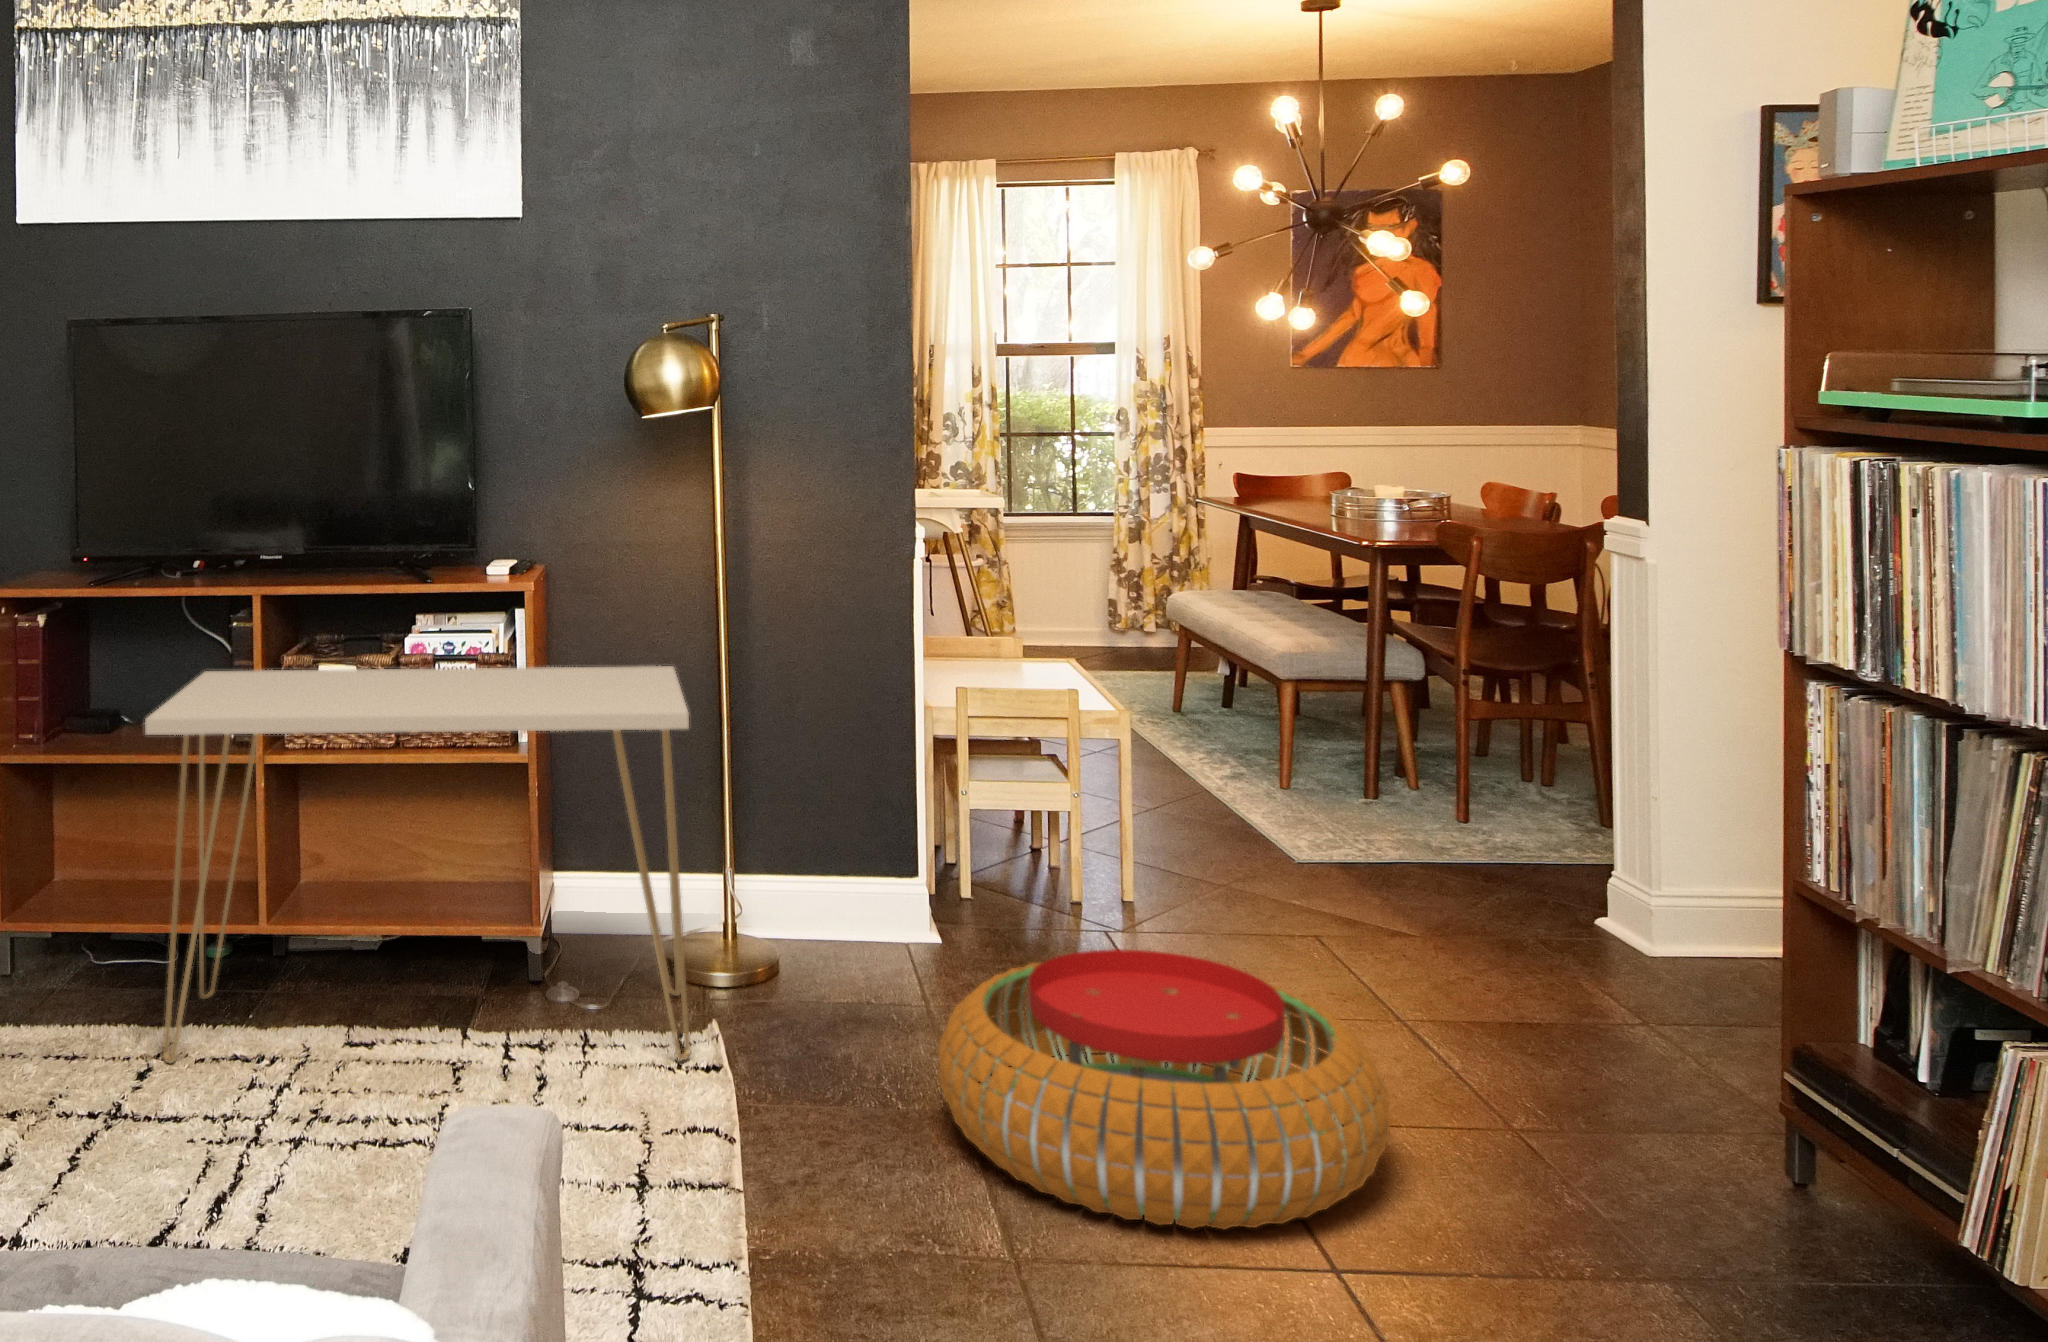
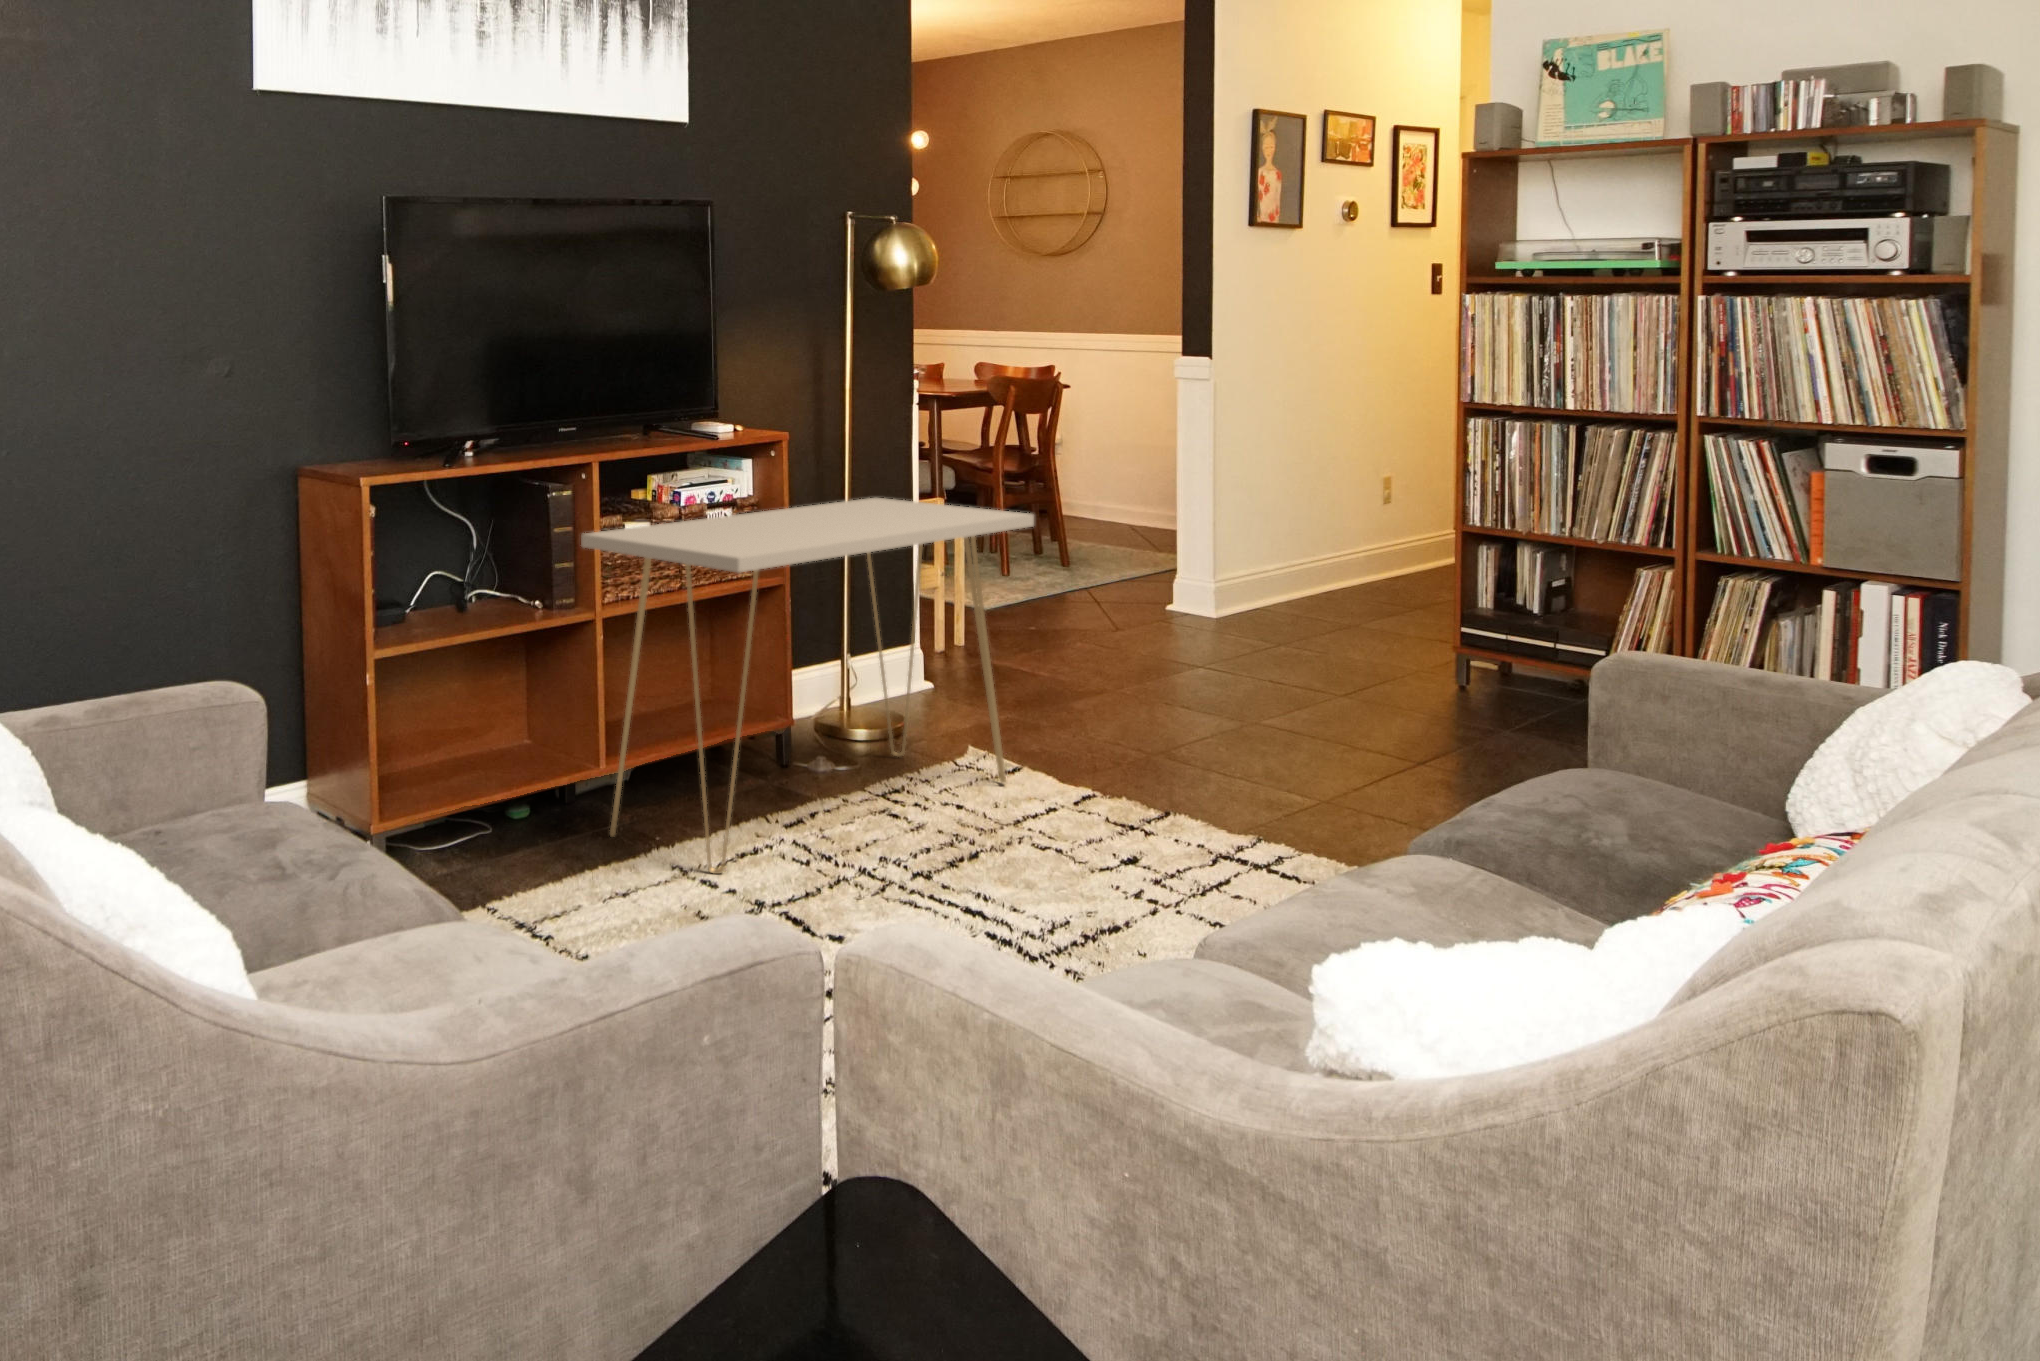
pouf: present [939,949,1390,1229] -> none [1150,643,1442,787]

